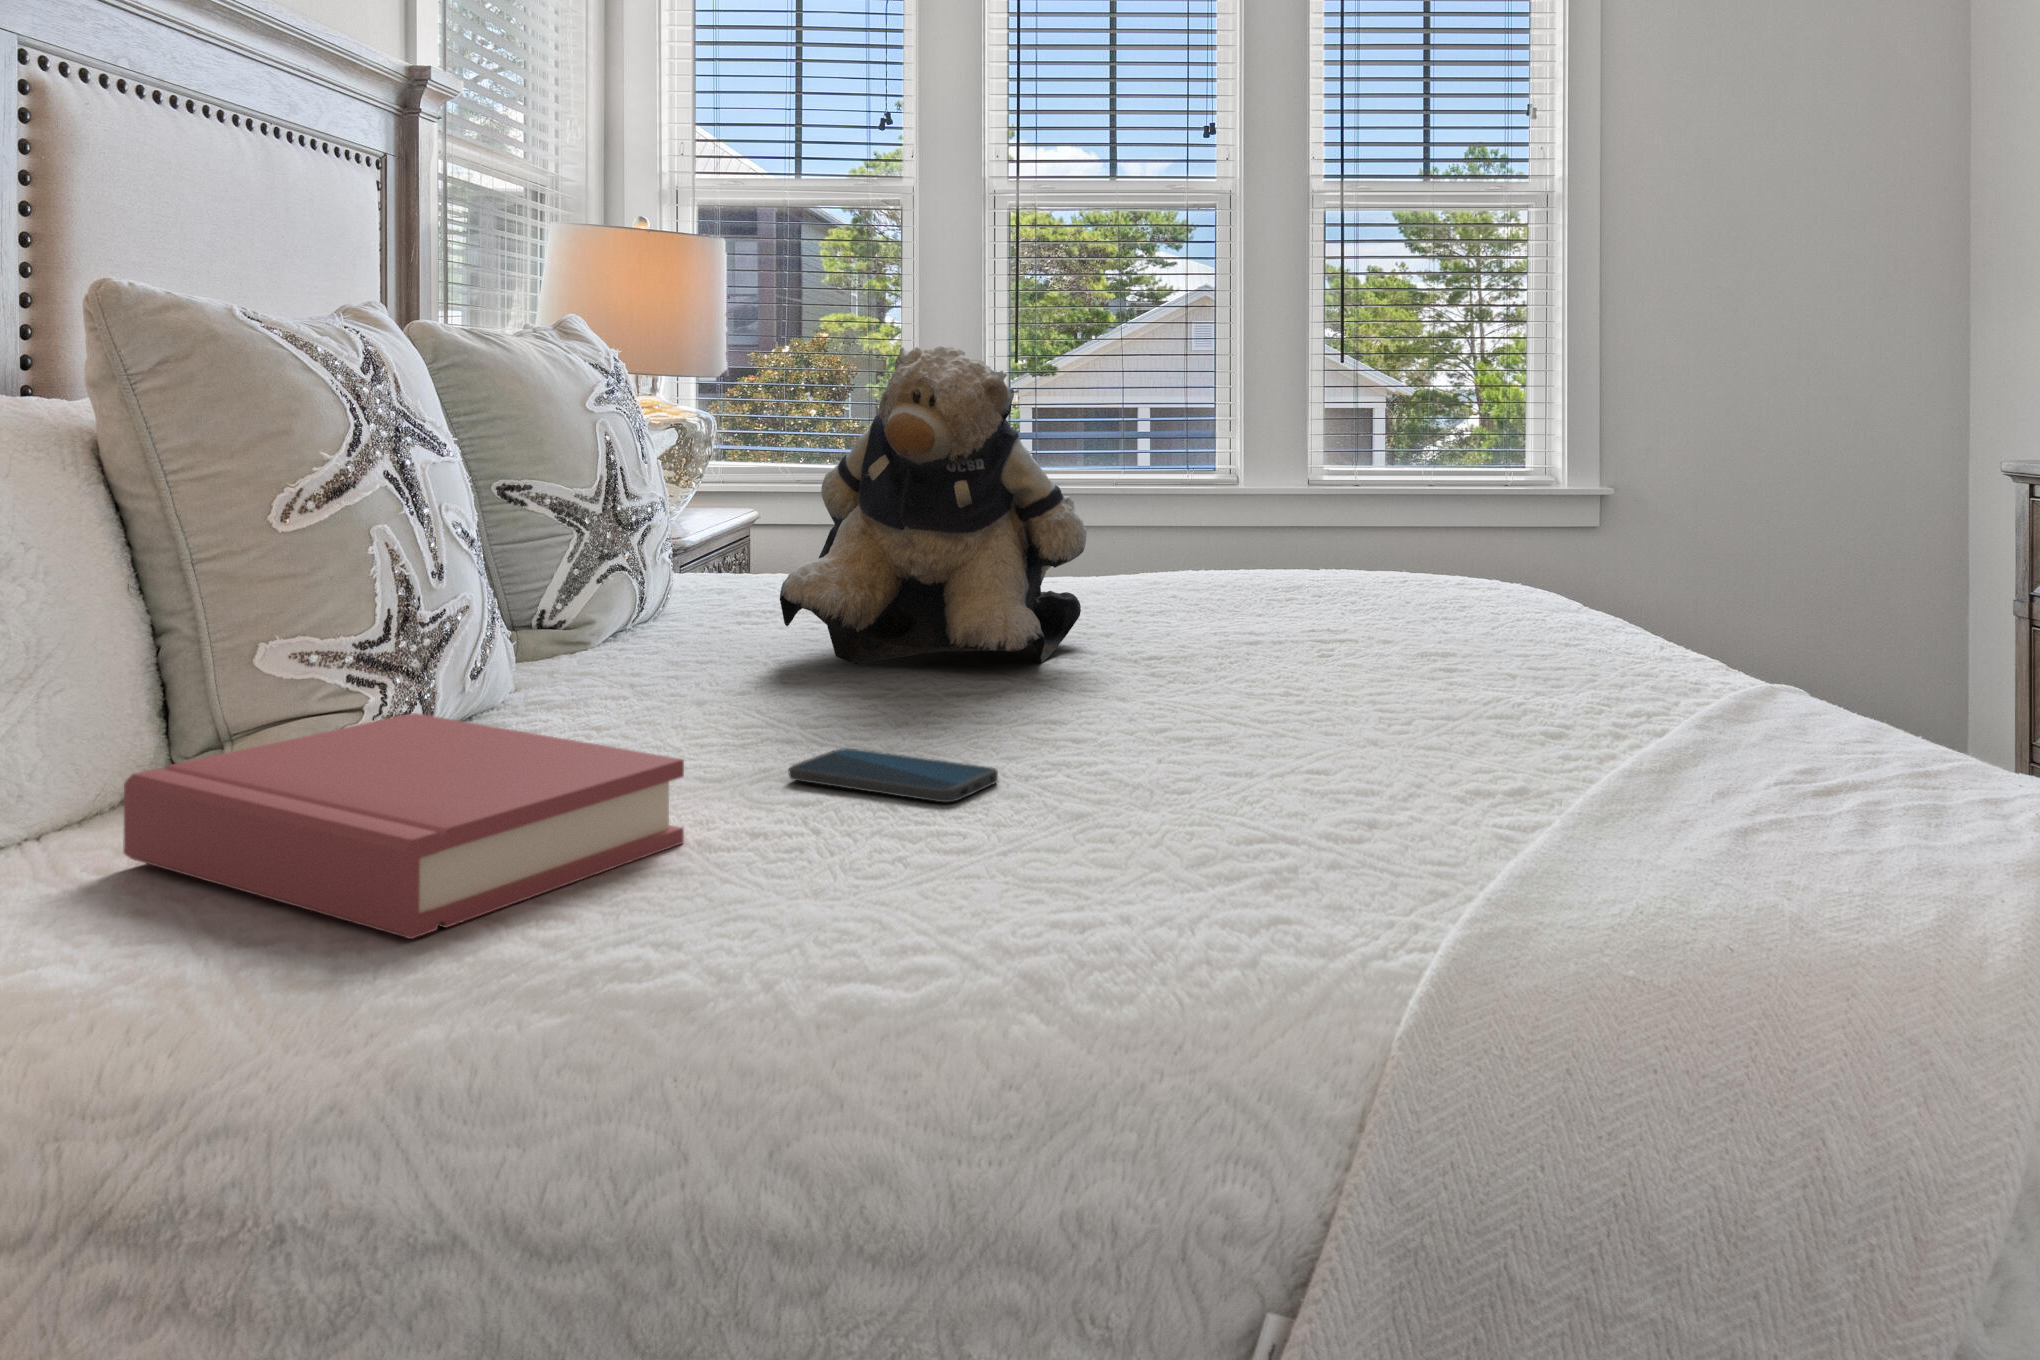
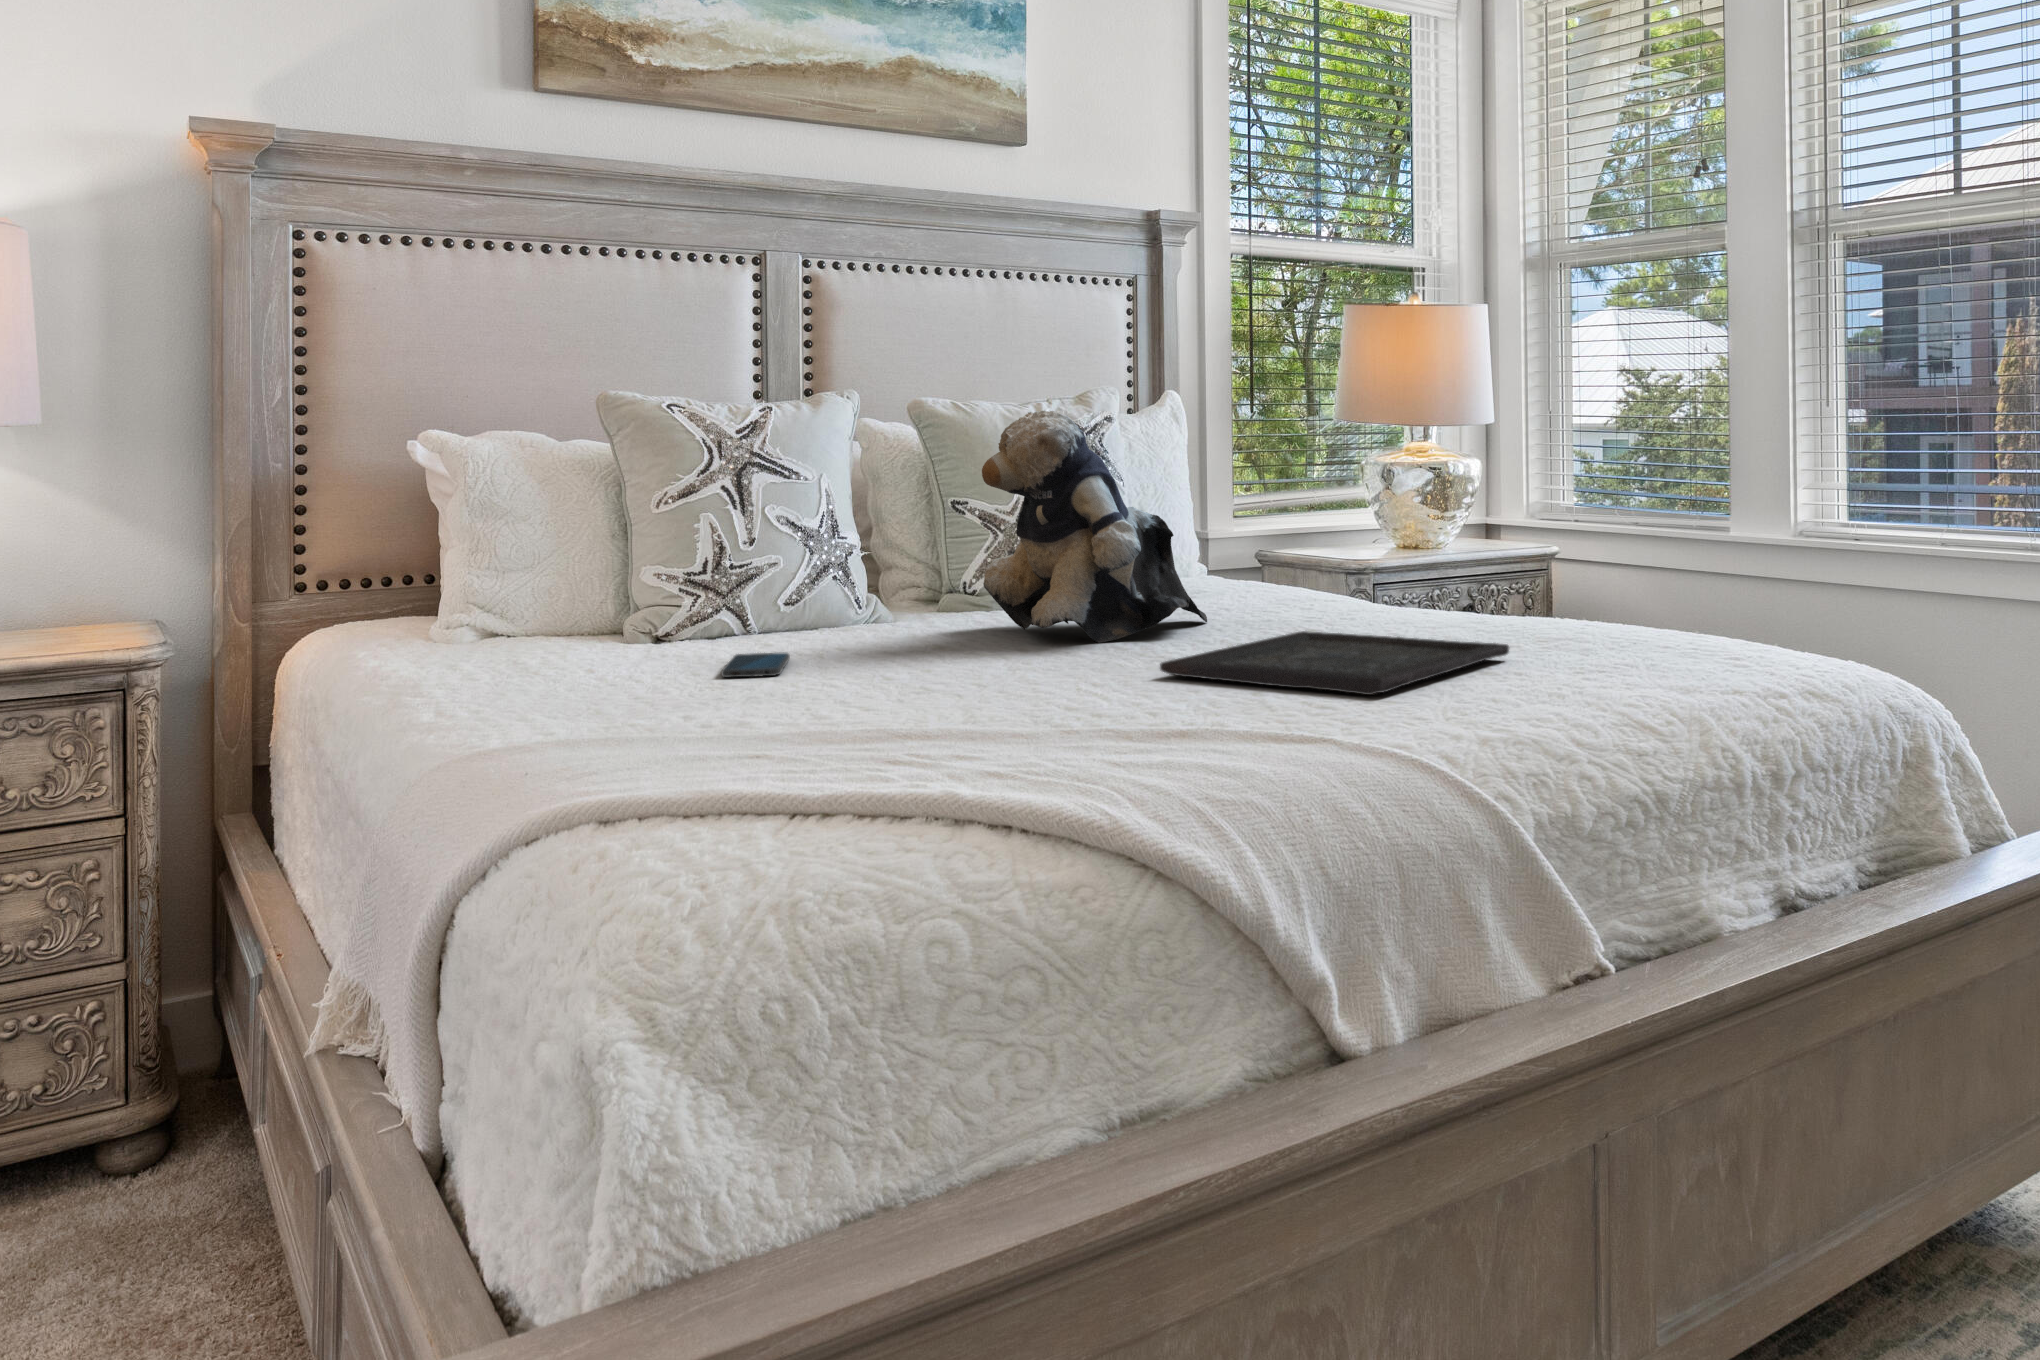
tray: none [1239,599,1635,677] -> present [1160,631,1509,695]
hardback book: present [123,713,684,939] -> none [458,606,666,675]

